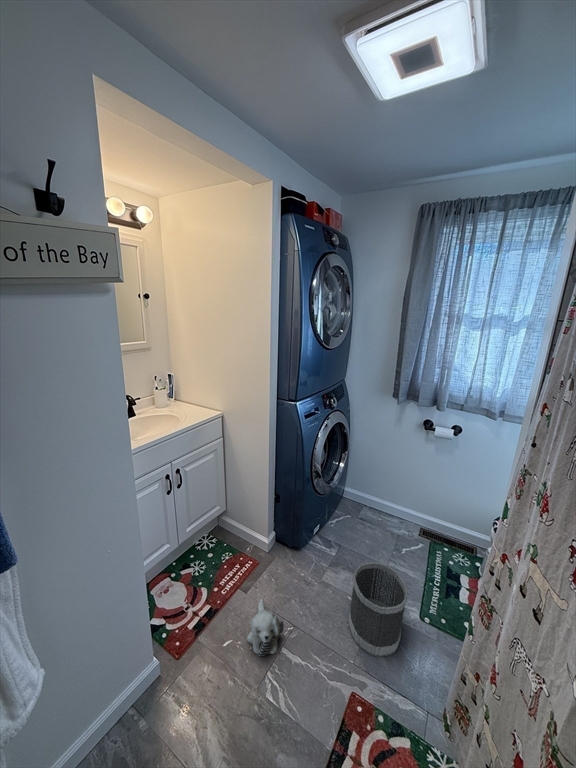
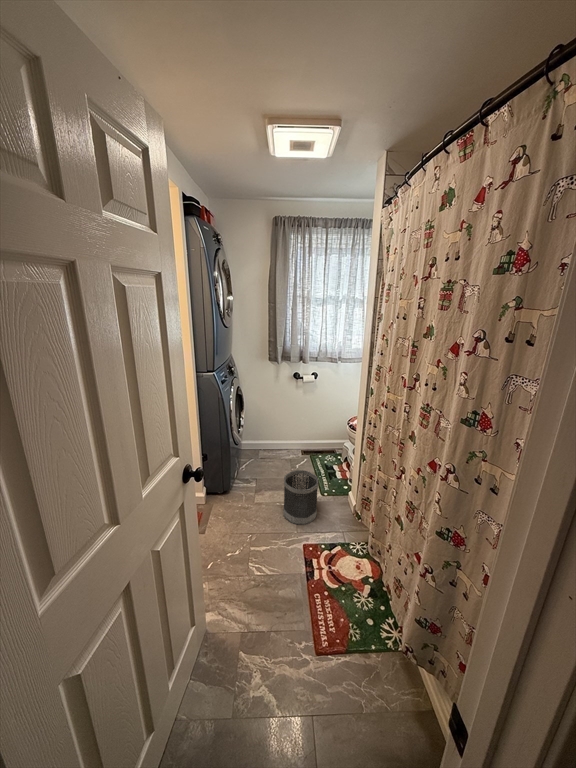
plush toy: present [247,599,284,656] -> none [220,528,249,561]

